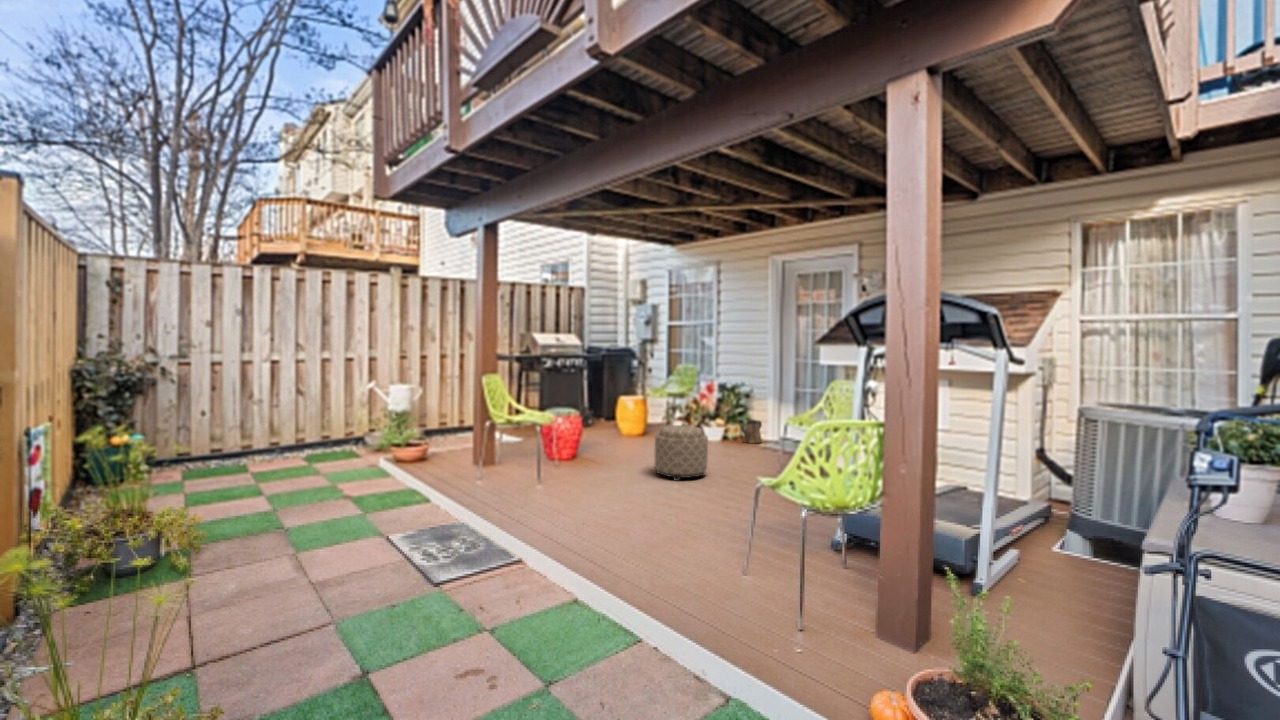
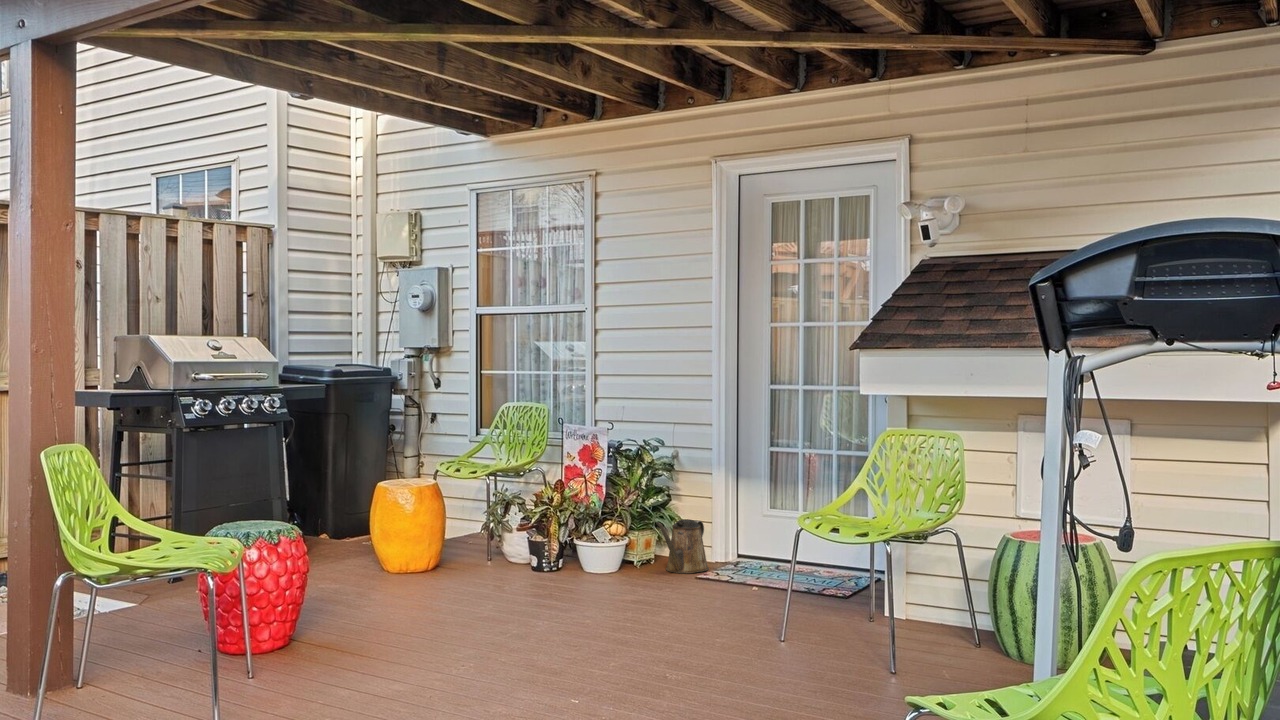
ottoman: present [654,425,708,481] -> none [508,549,634,688]

